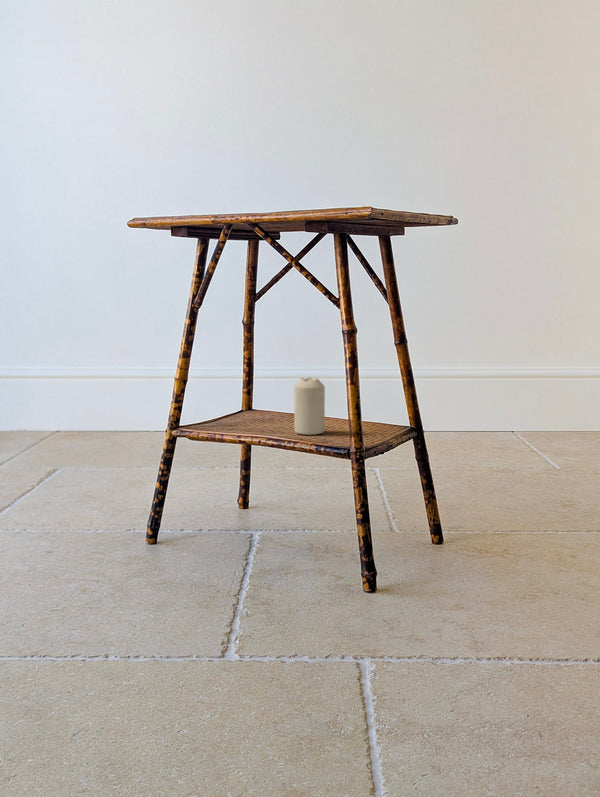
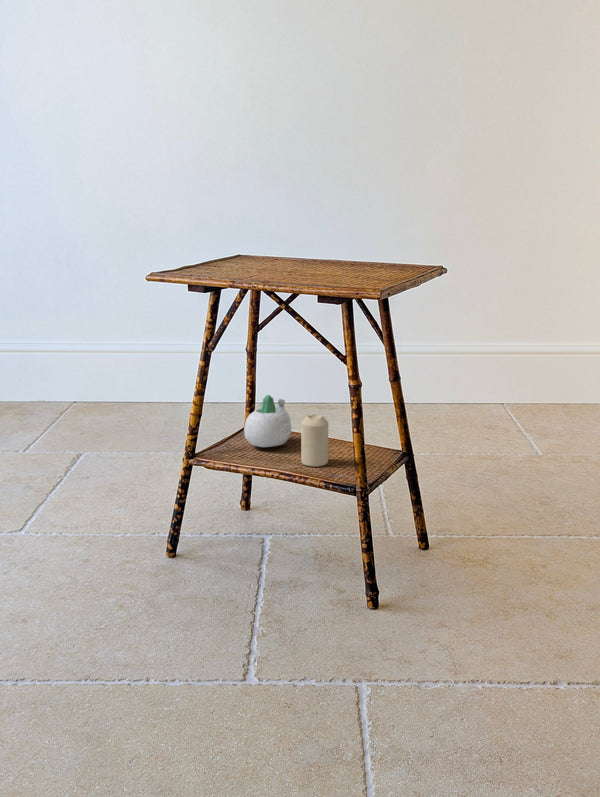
succulent planter: none [235,364,288,421] -> present [244,395,291,447]

